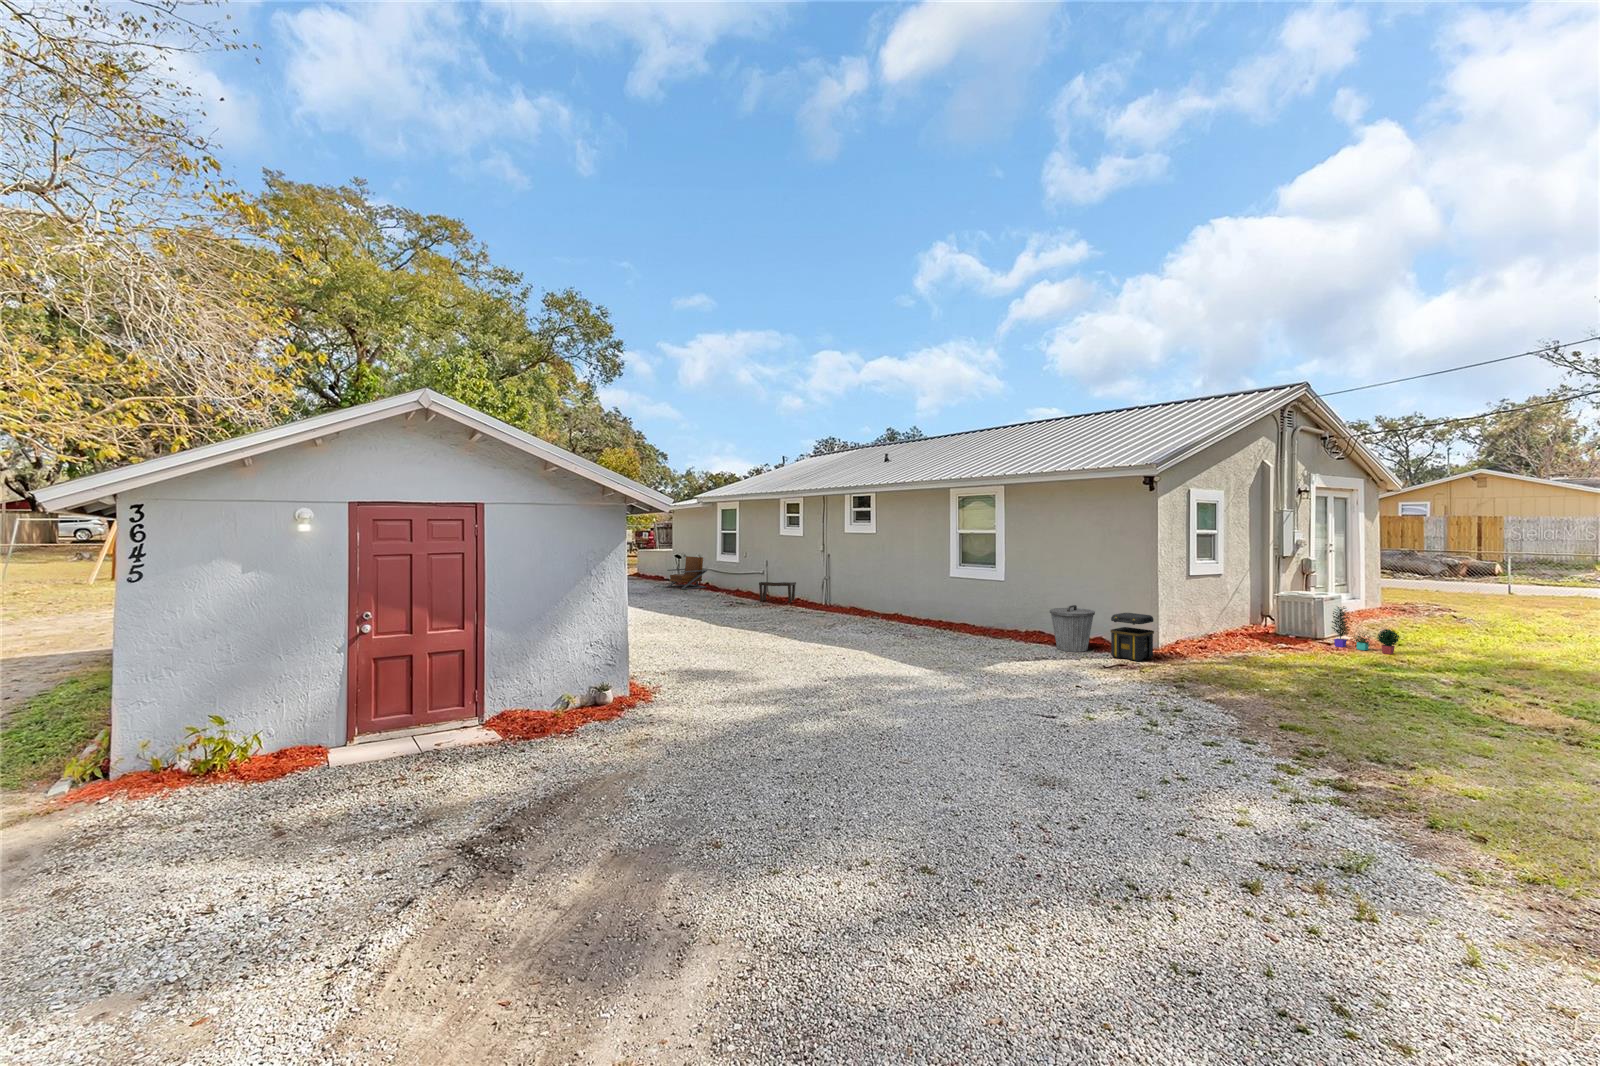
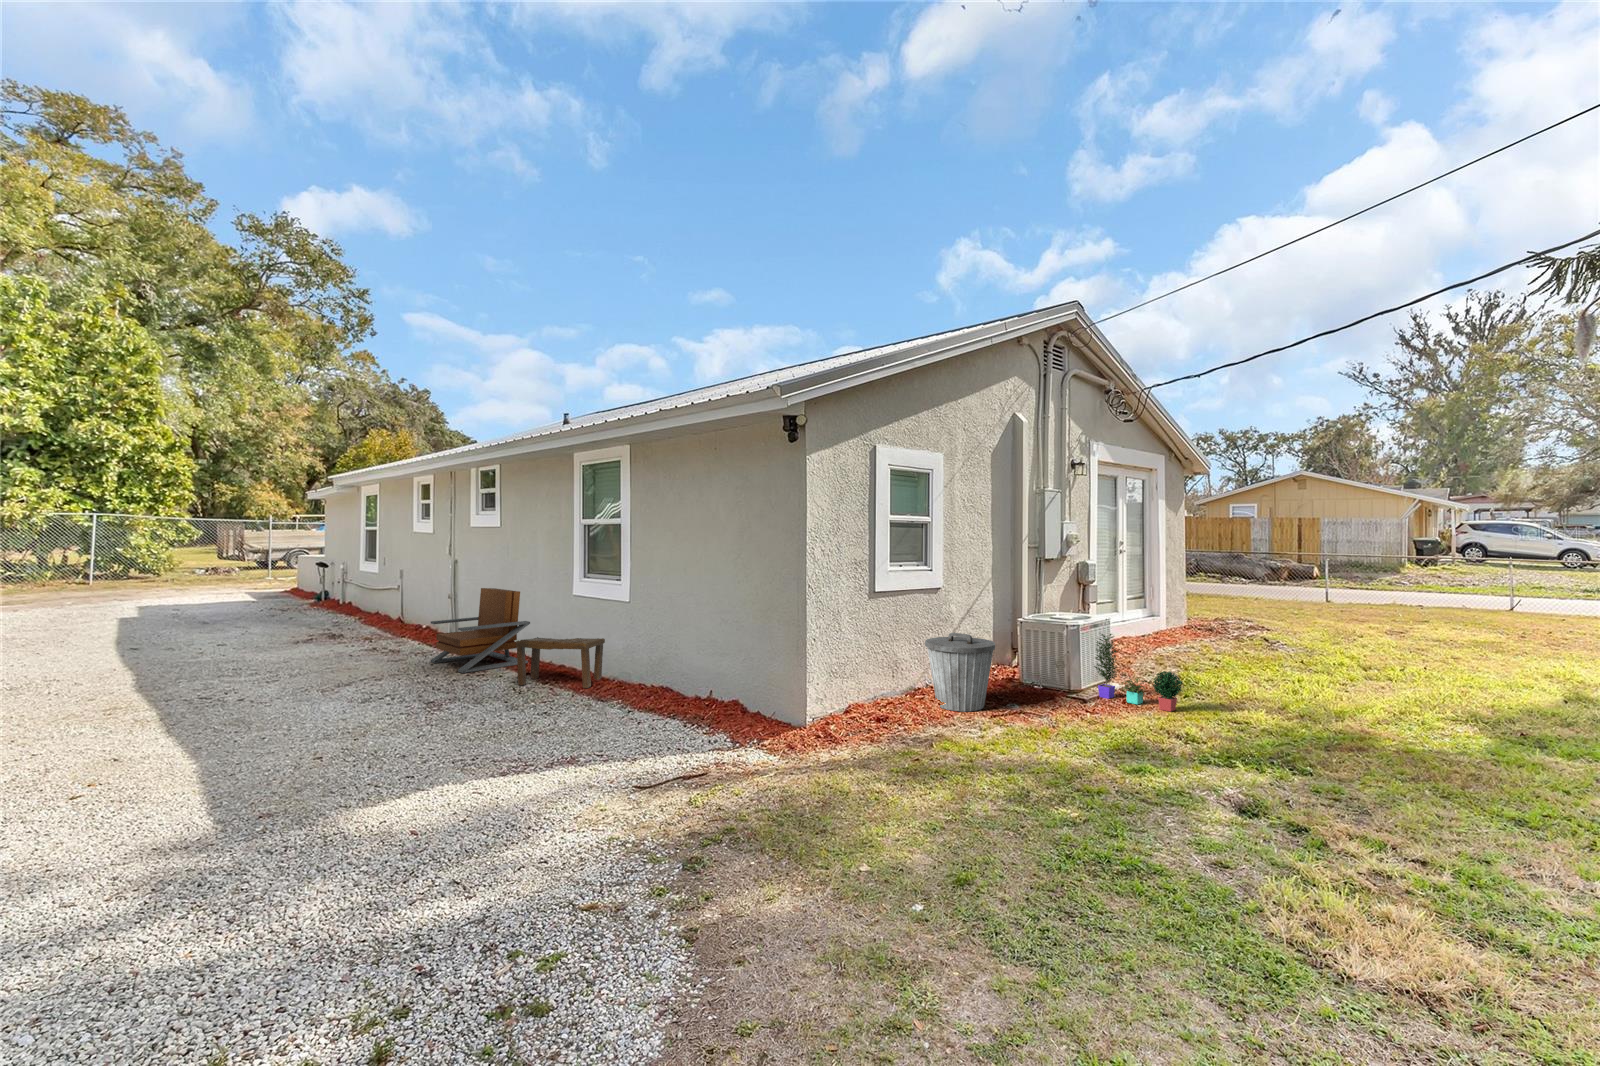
lounge chair: present [667,556,707,589] -> present [431,588,530,673]
bench: present [759,582,796,603] -> present [516,637,605,688]
trash can: present [1050,605,1095,652] -> present [925,633,995,712]
toolbox: present [1110,613,1154,661] -> none [721,653,793,744]

